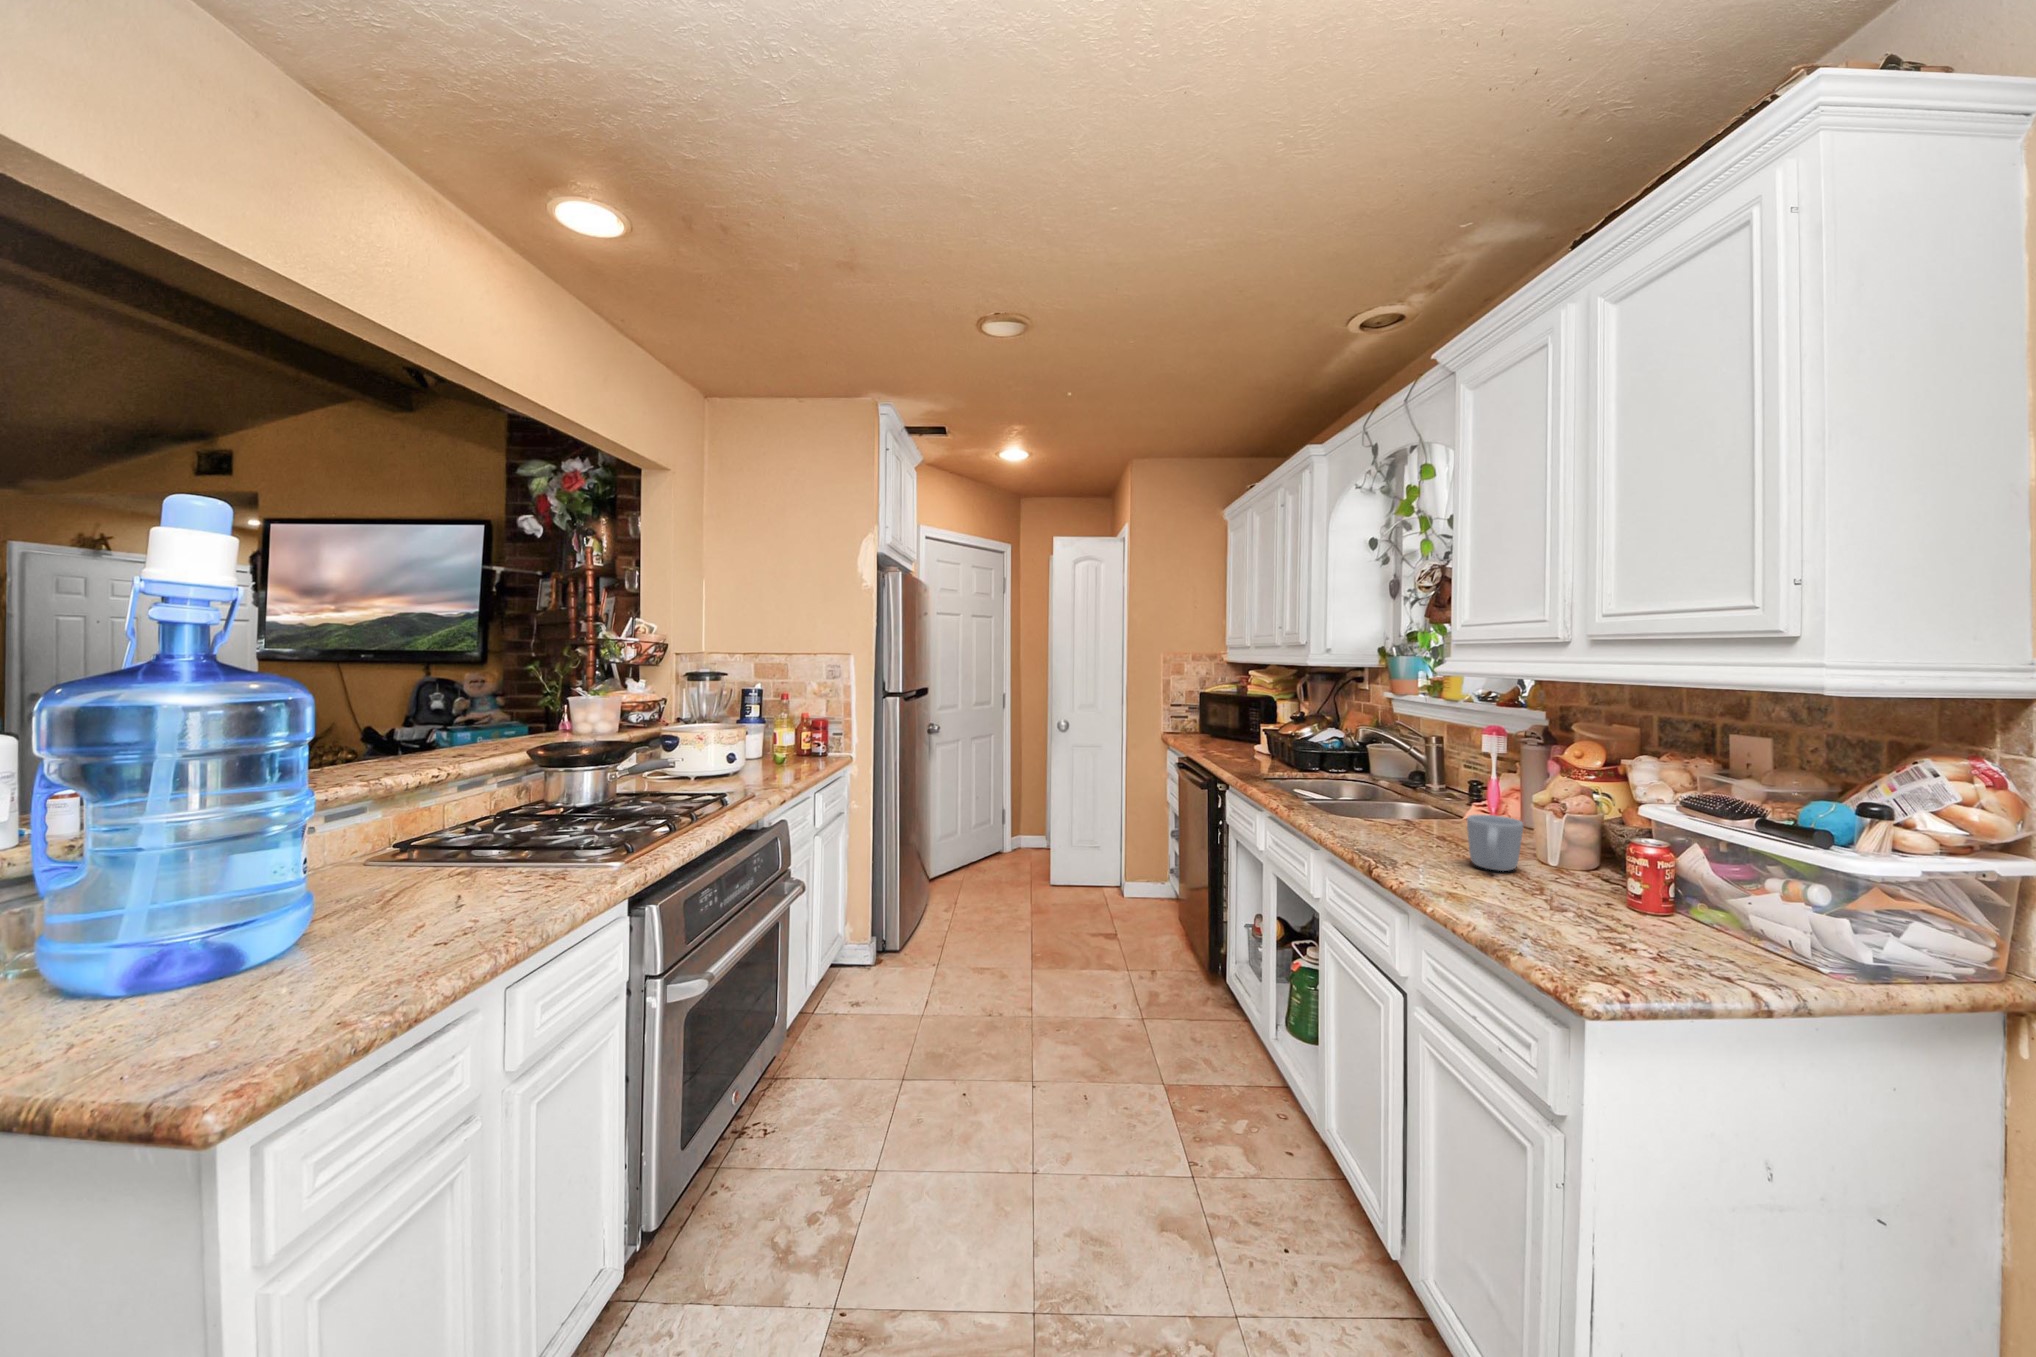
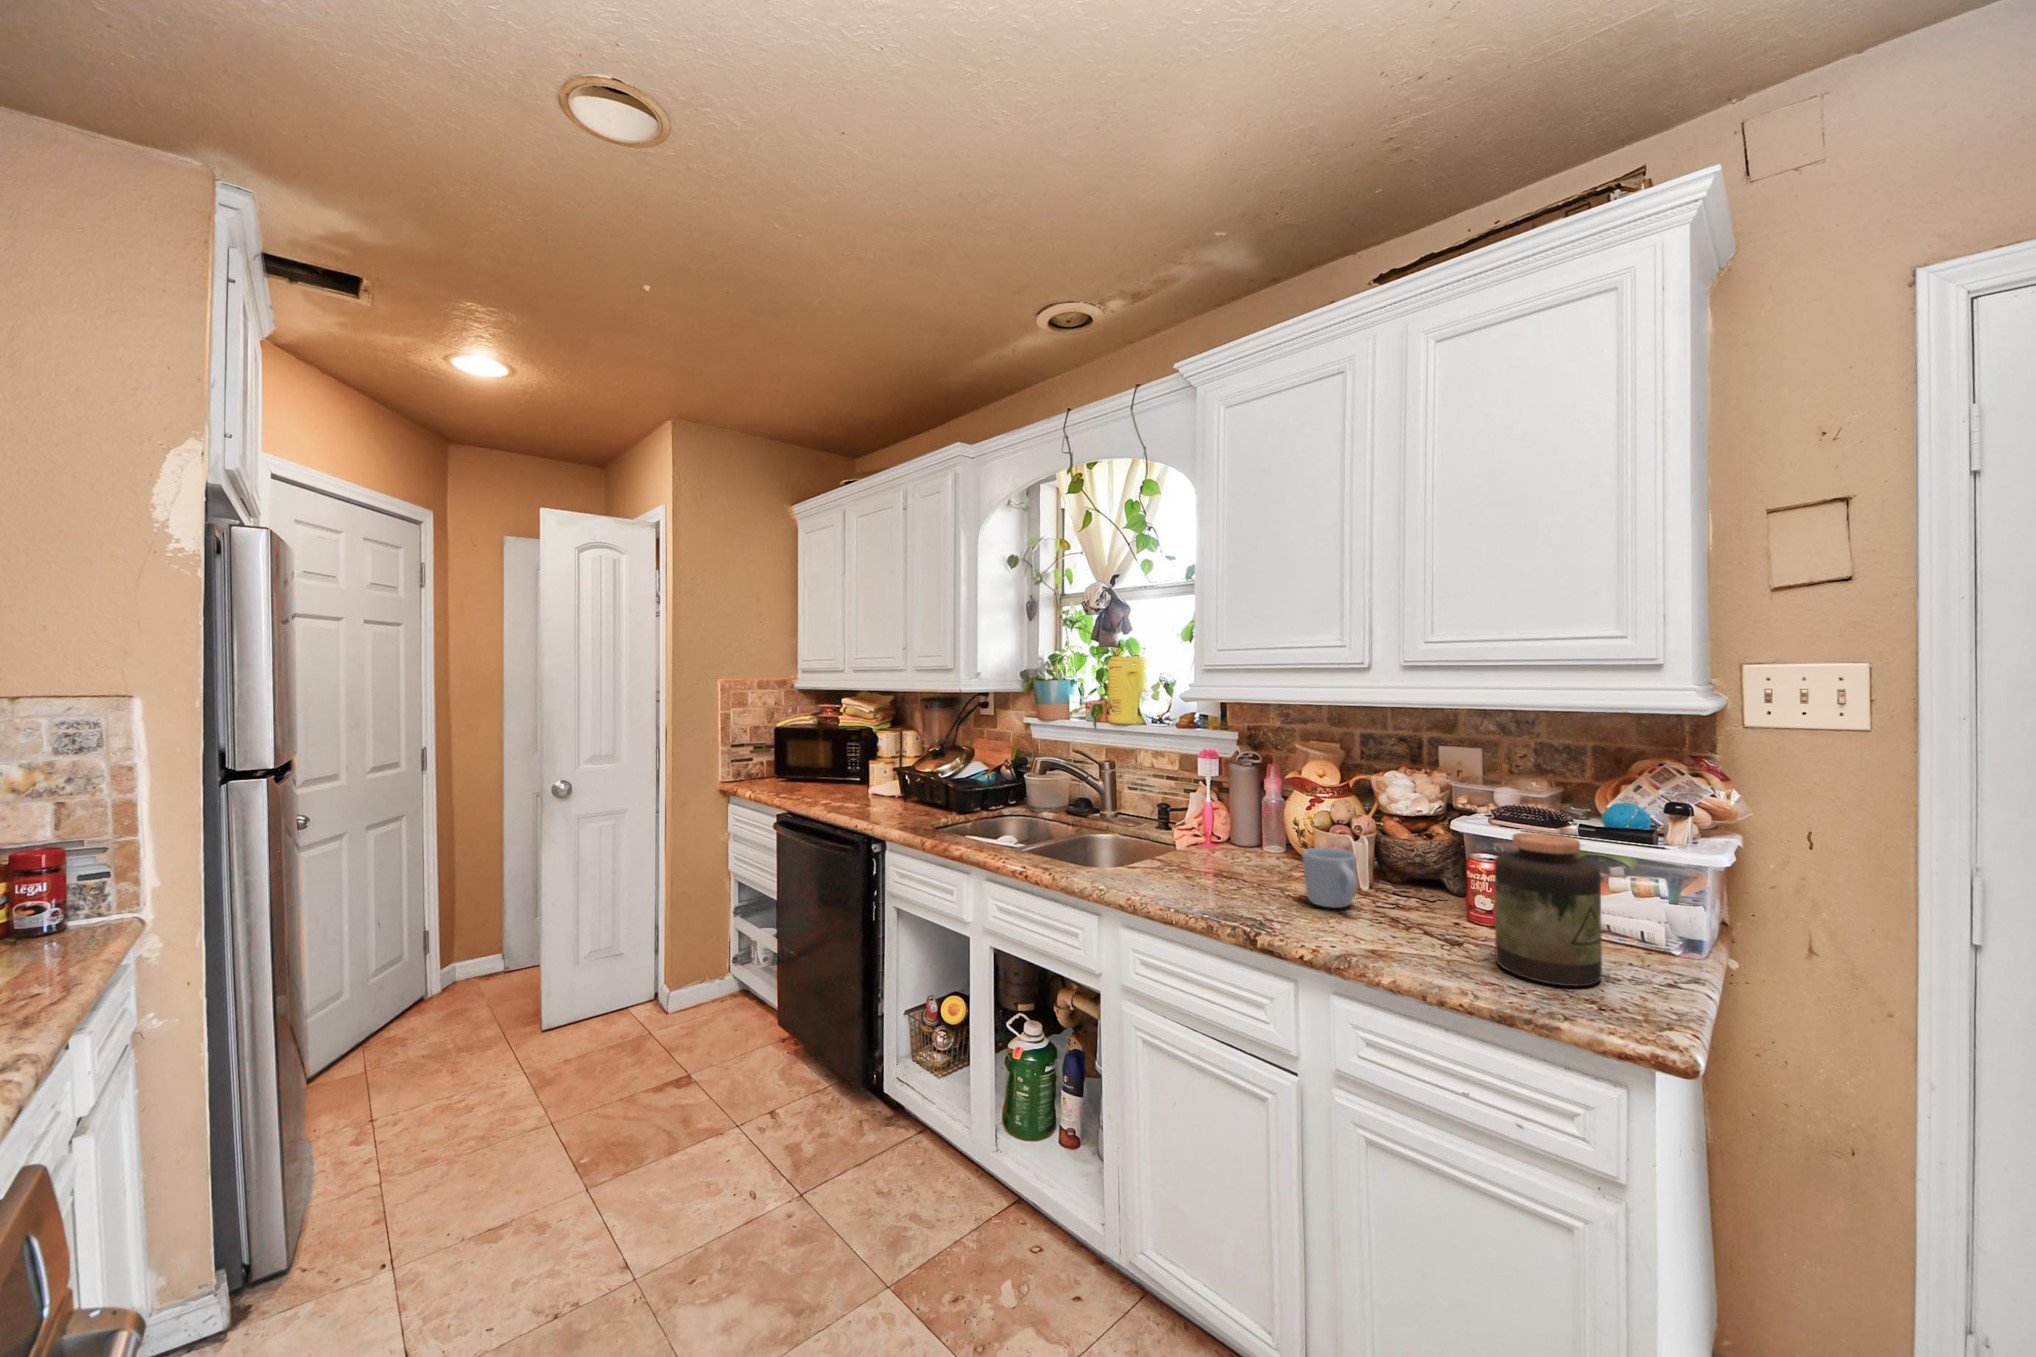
jar: none [1540,803,1649,951] -> present [1495,833,1602,986]

